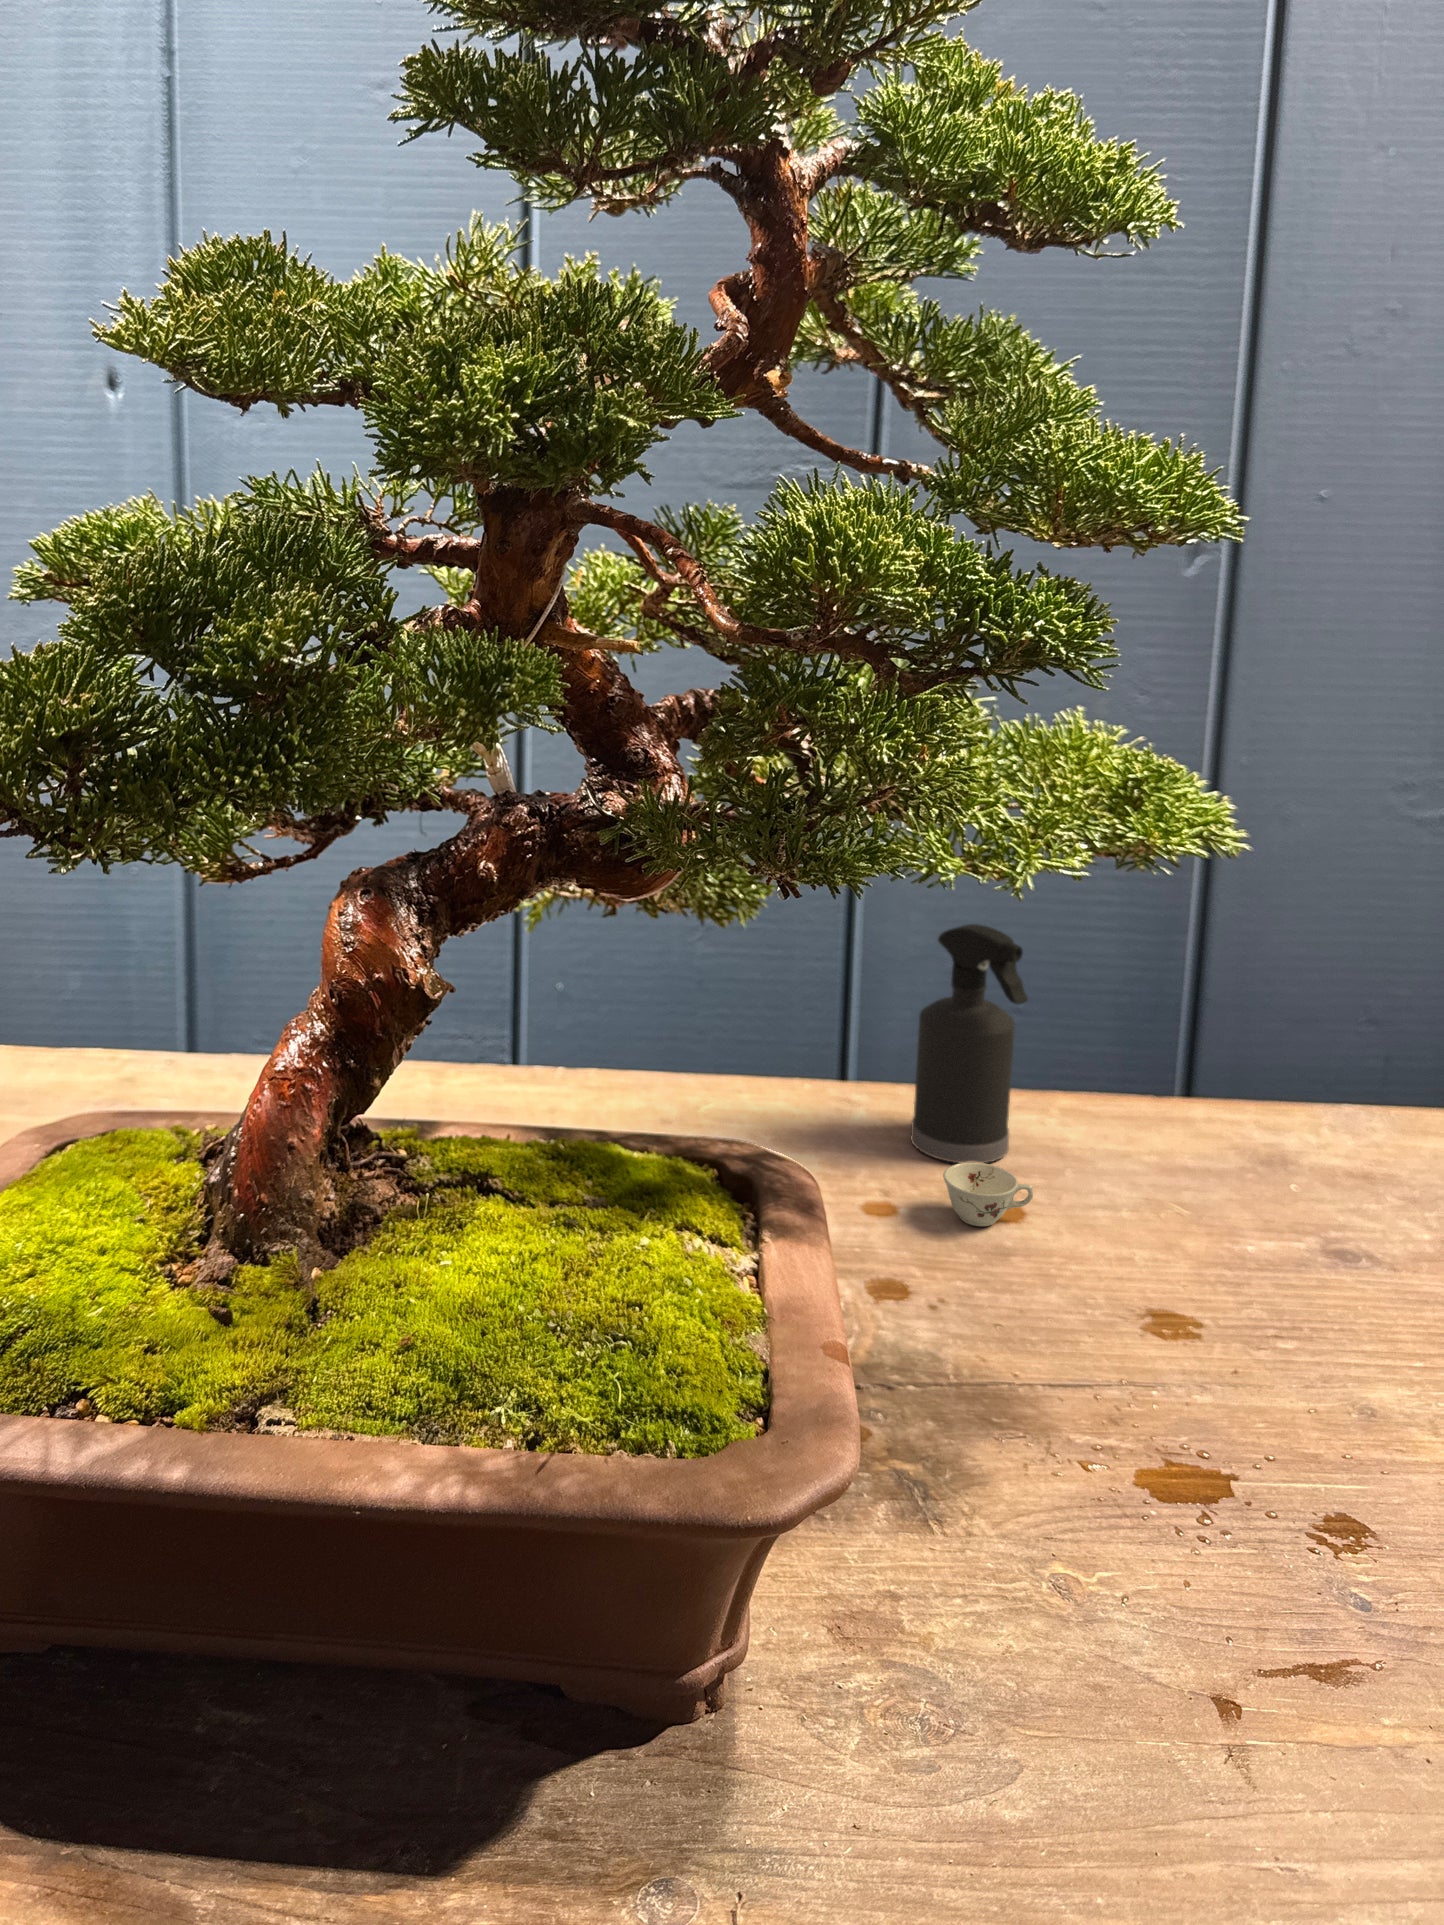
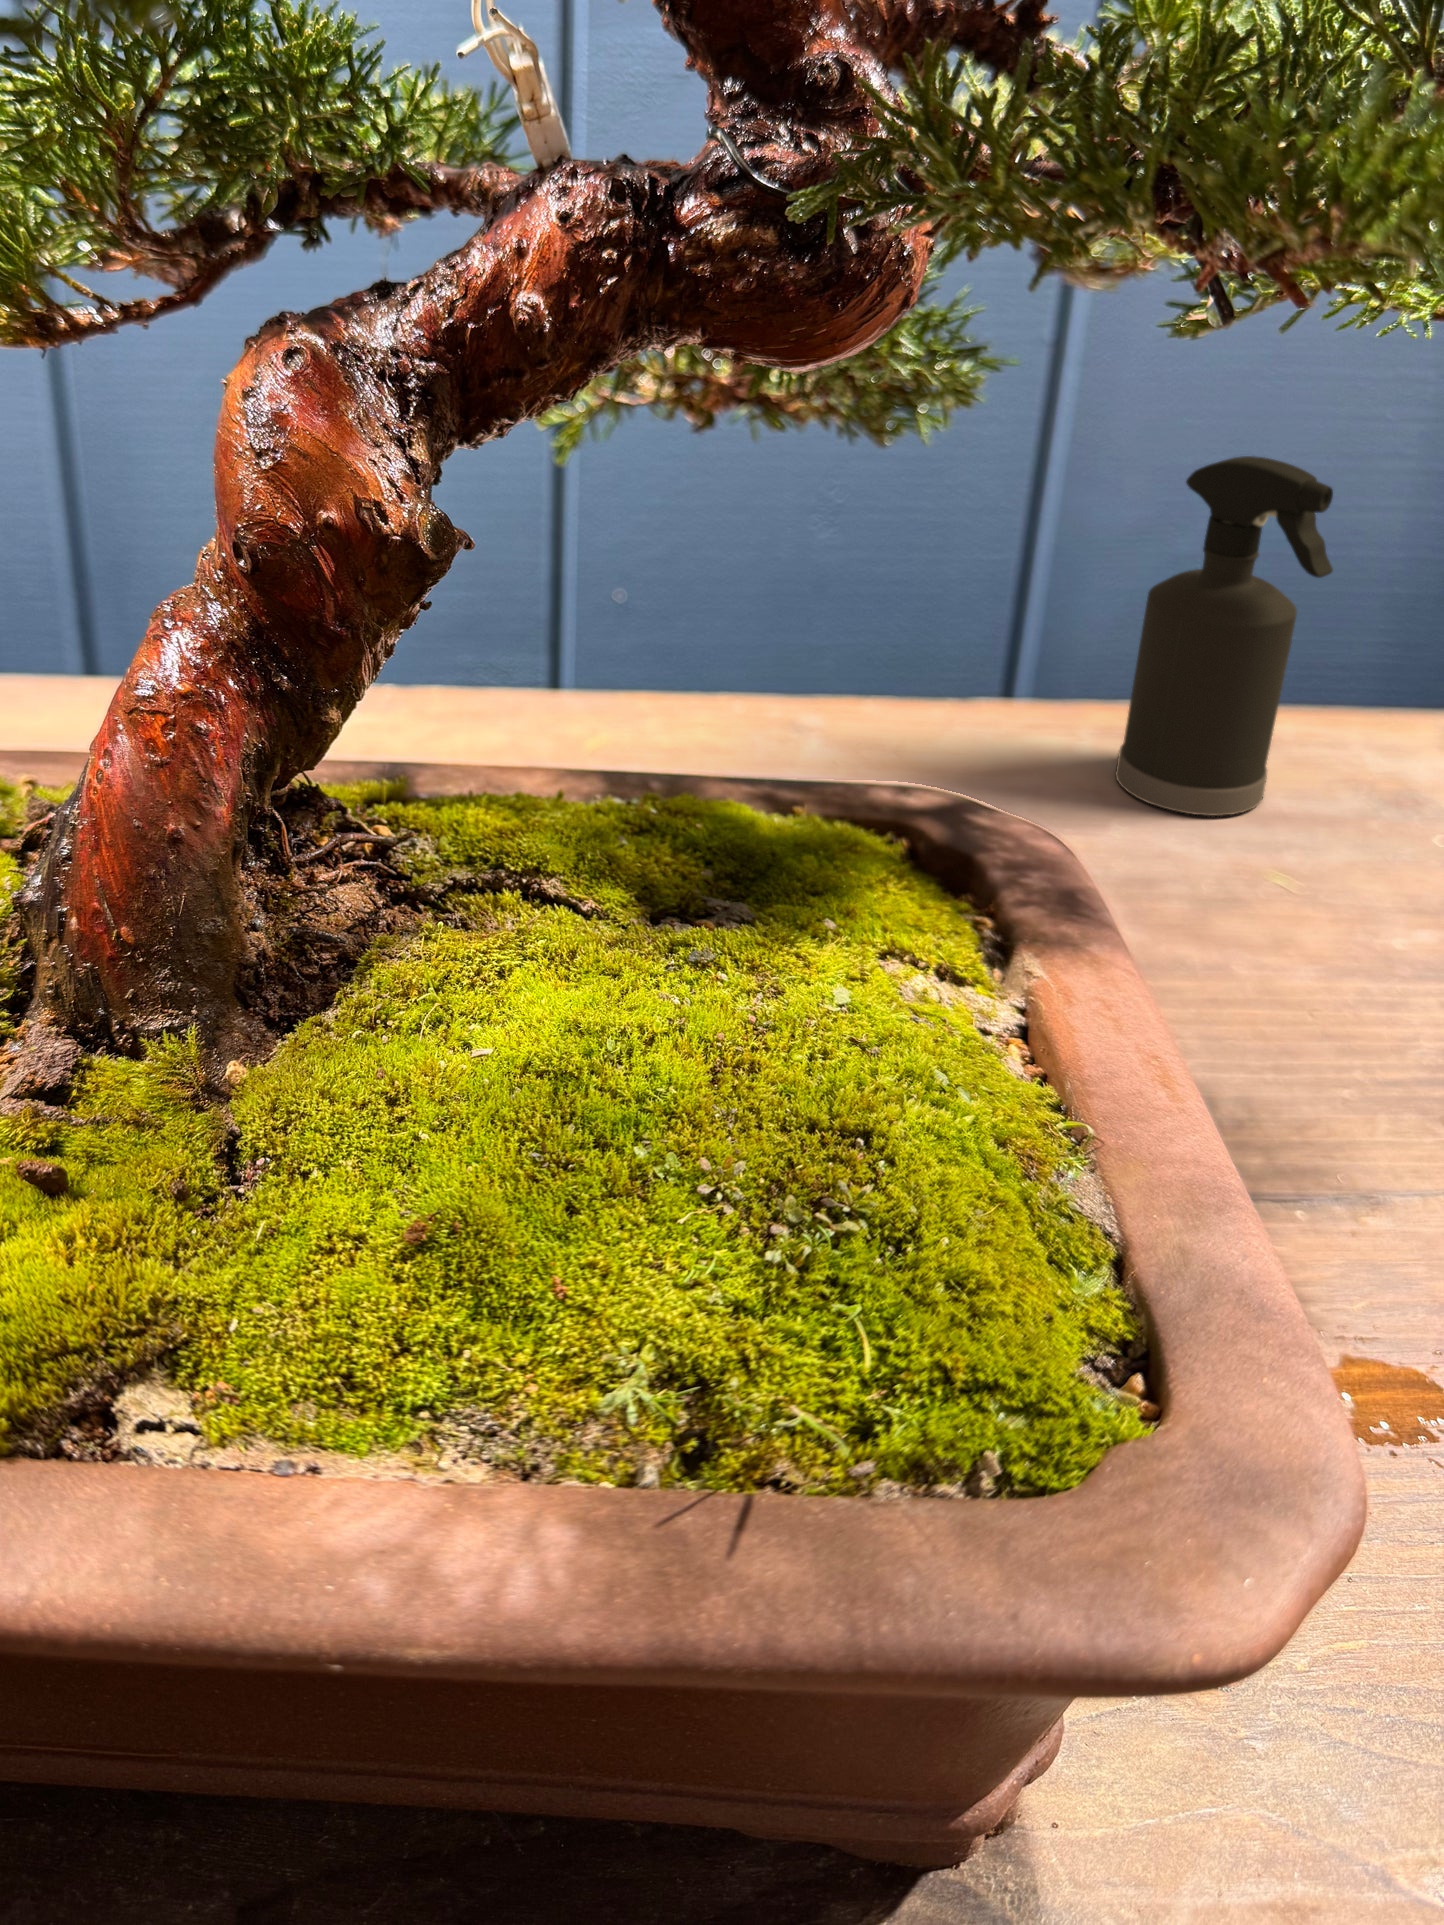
teacup: present [943,1162,1033,1226] -> none [1204,817,1341,913]

